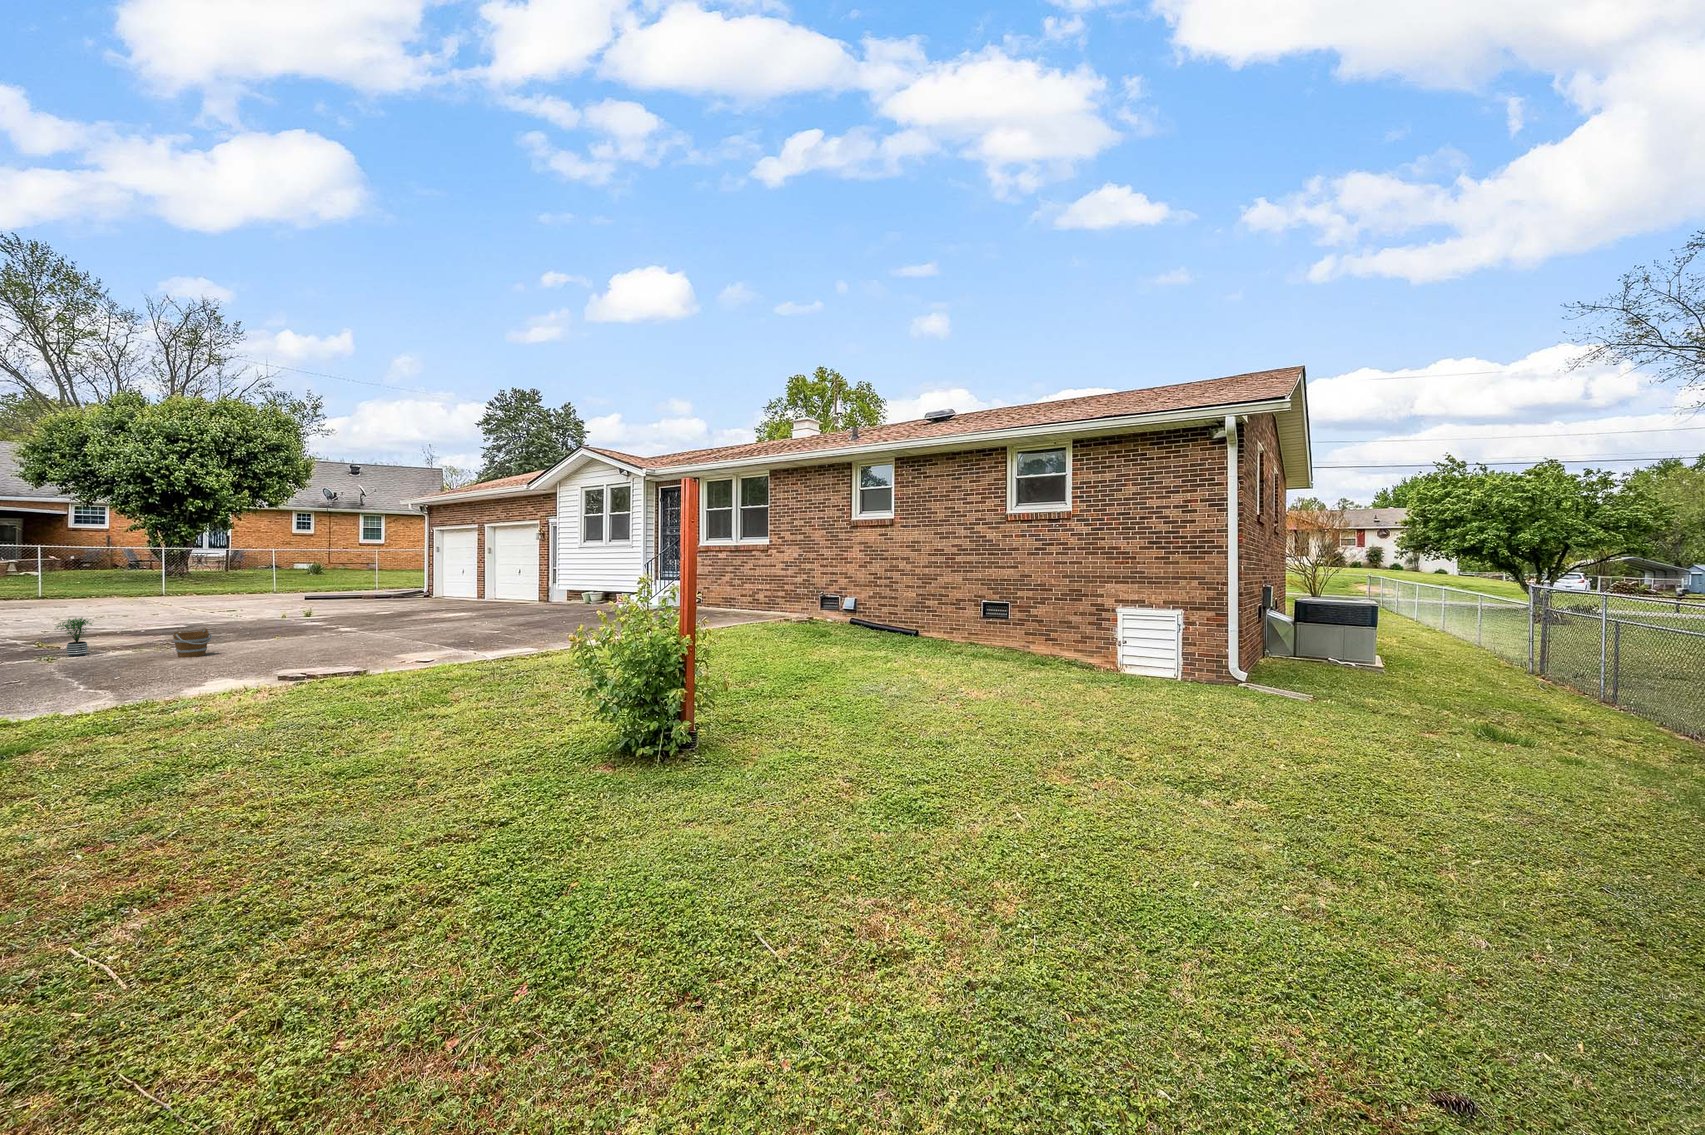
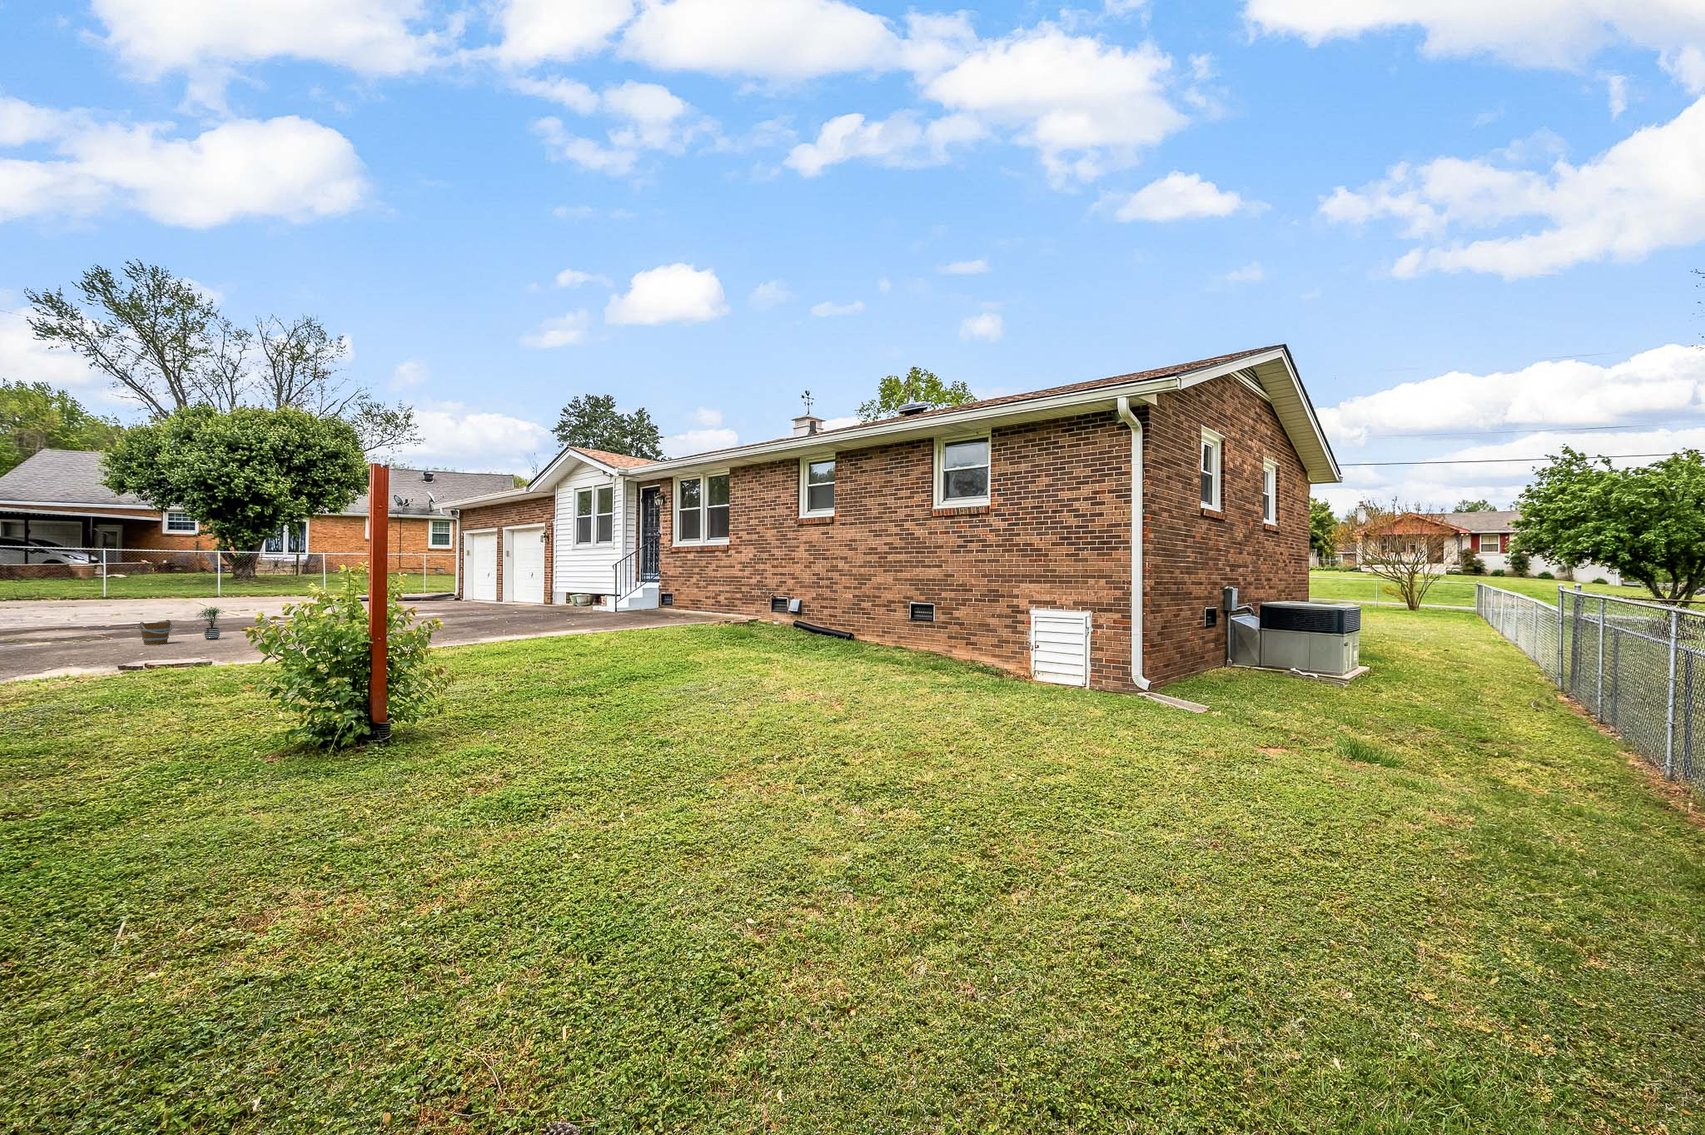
potted plant: present [55,618,92,657] -> present [197,607,223,640]

